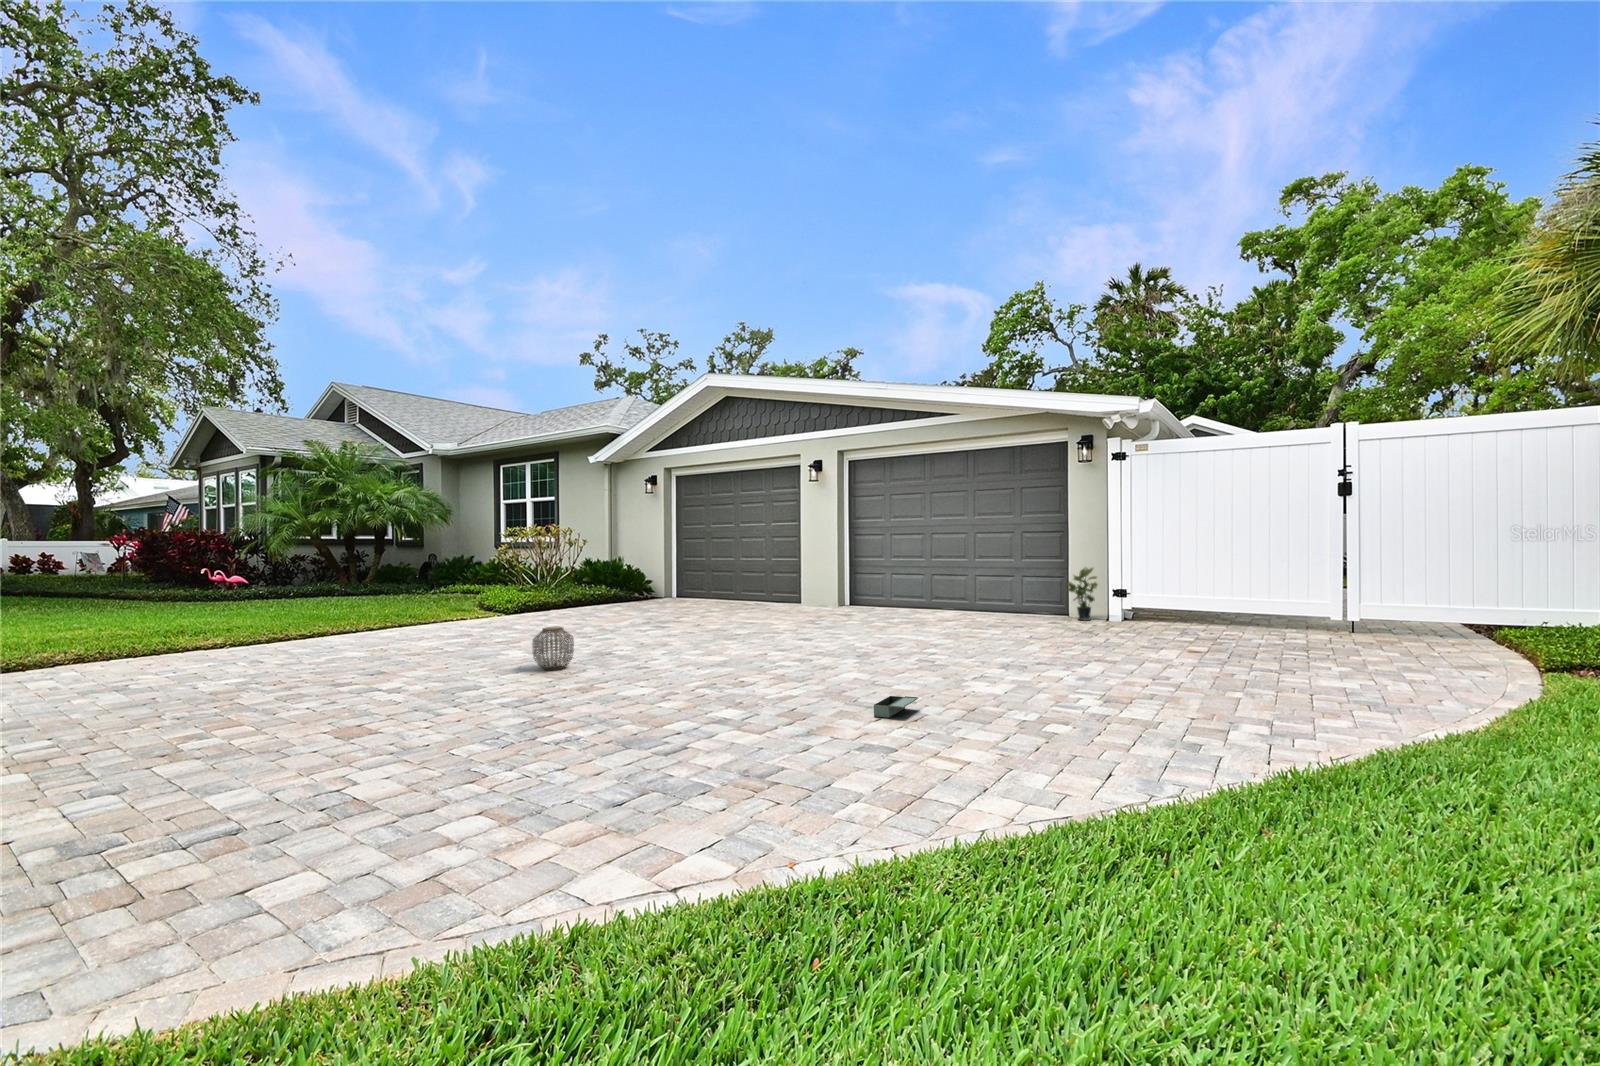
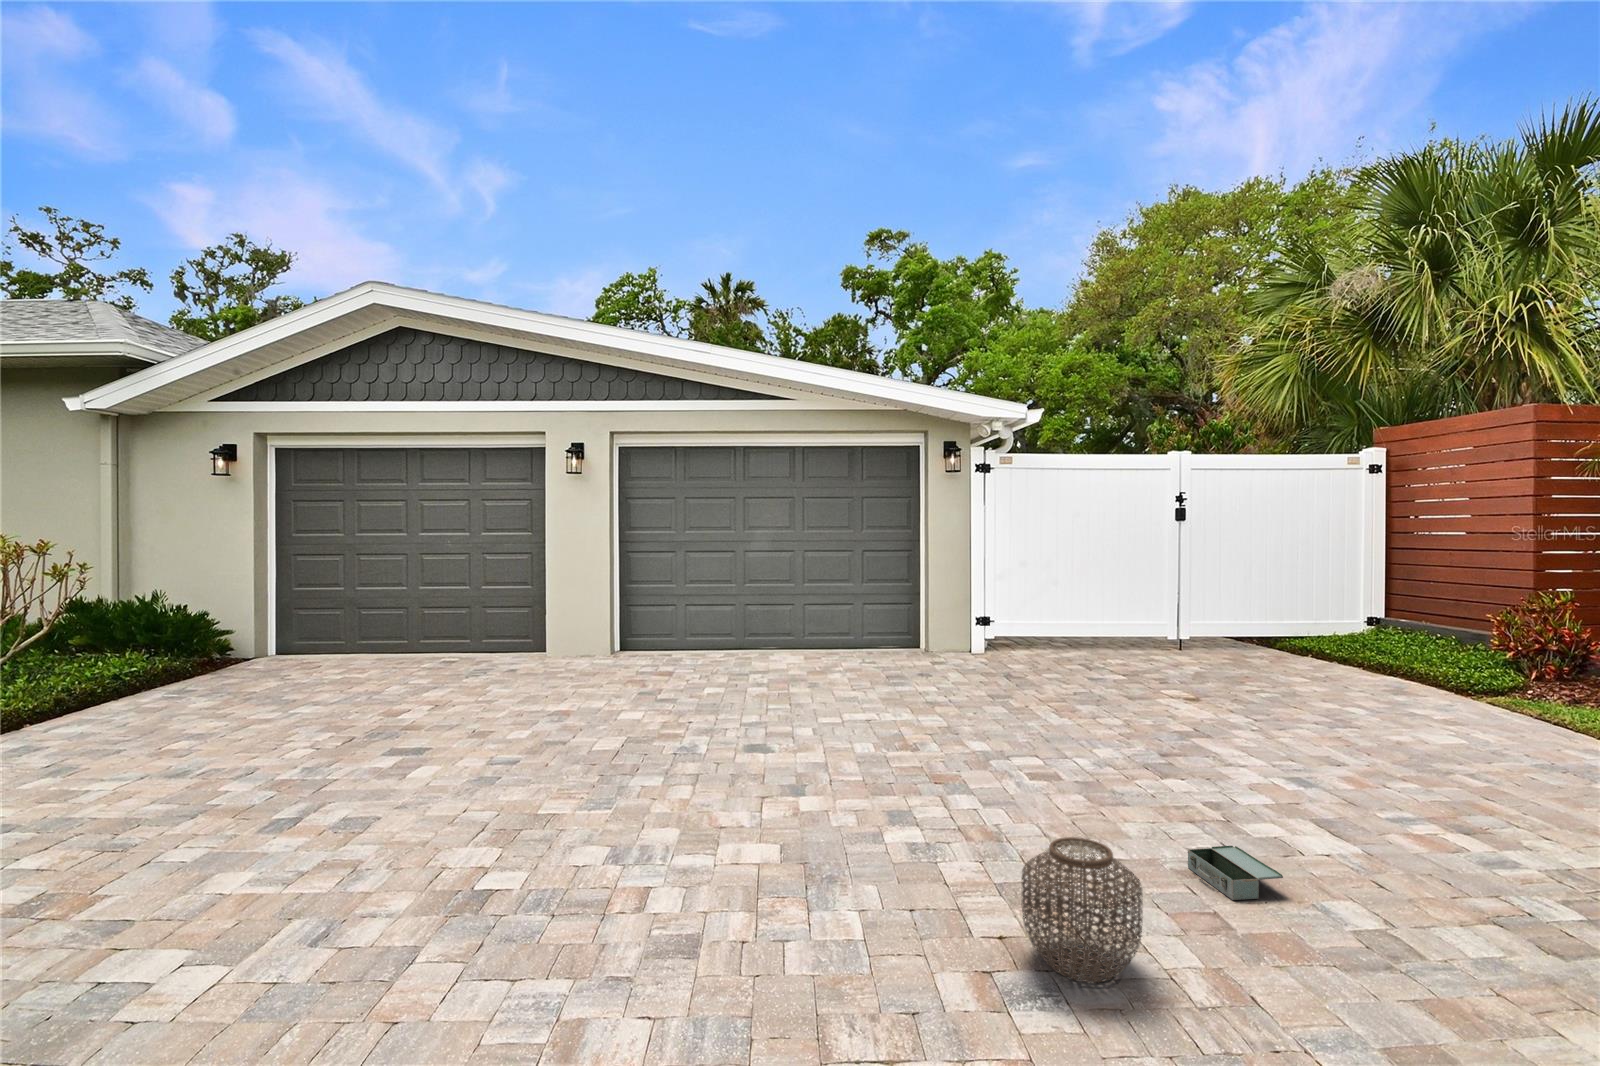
potted plant: present [1068,568,1097,620] -> none [935,593,970,658]
woven basket: present [532,627,574,671] -> present [1022,837,1143,982]

